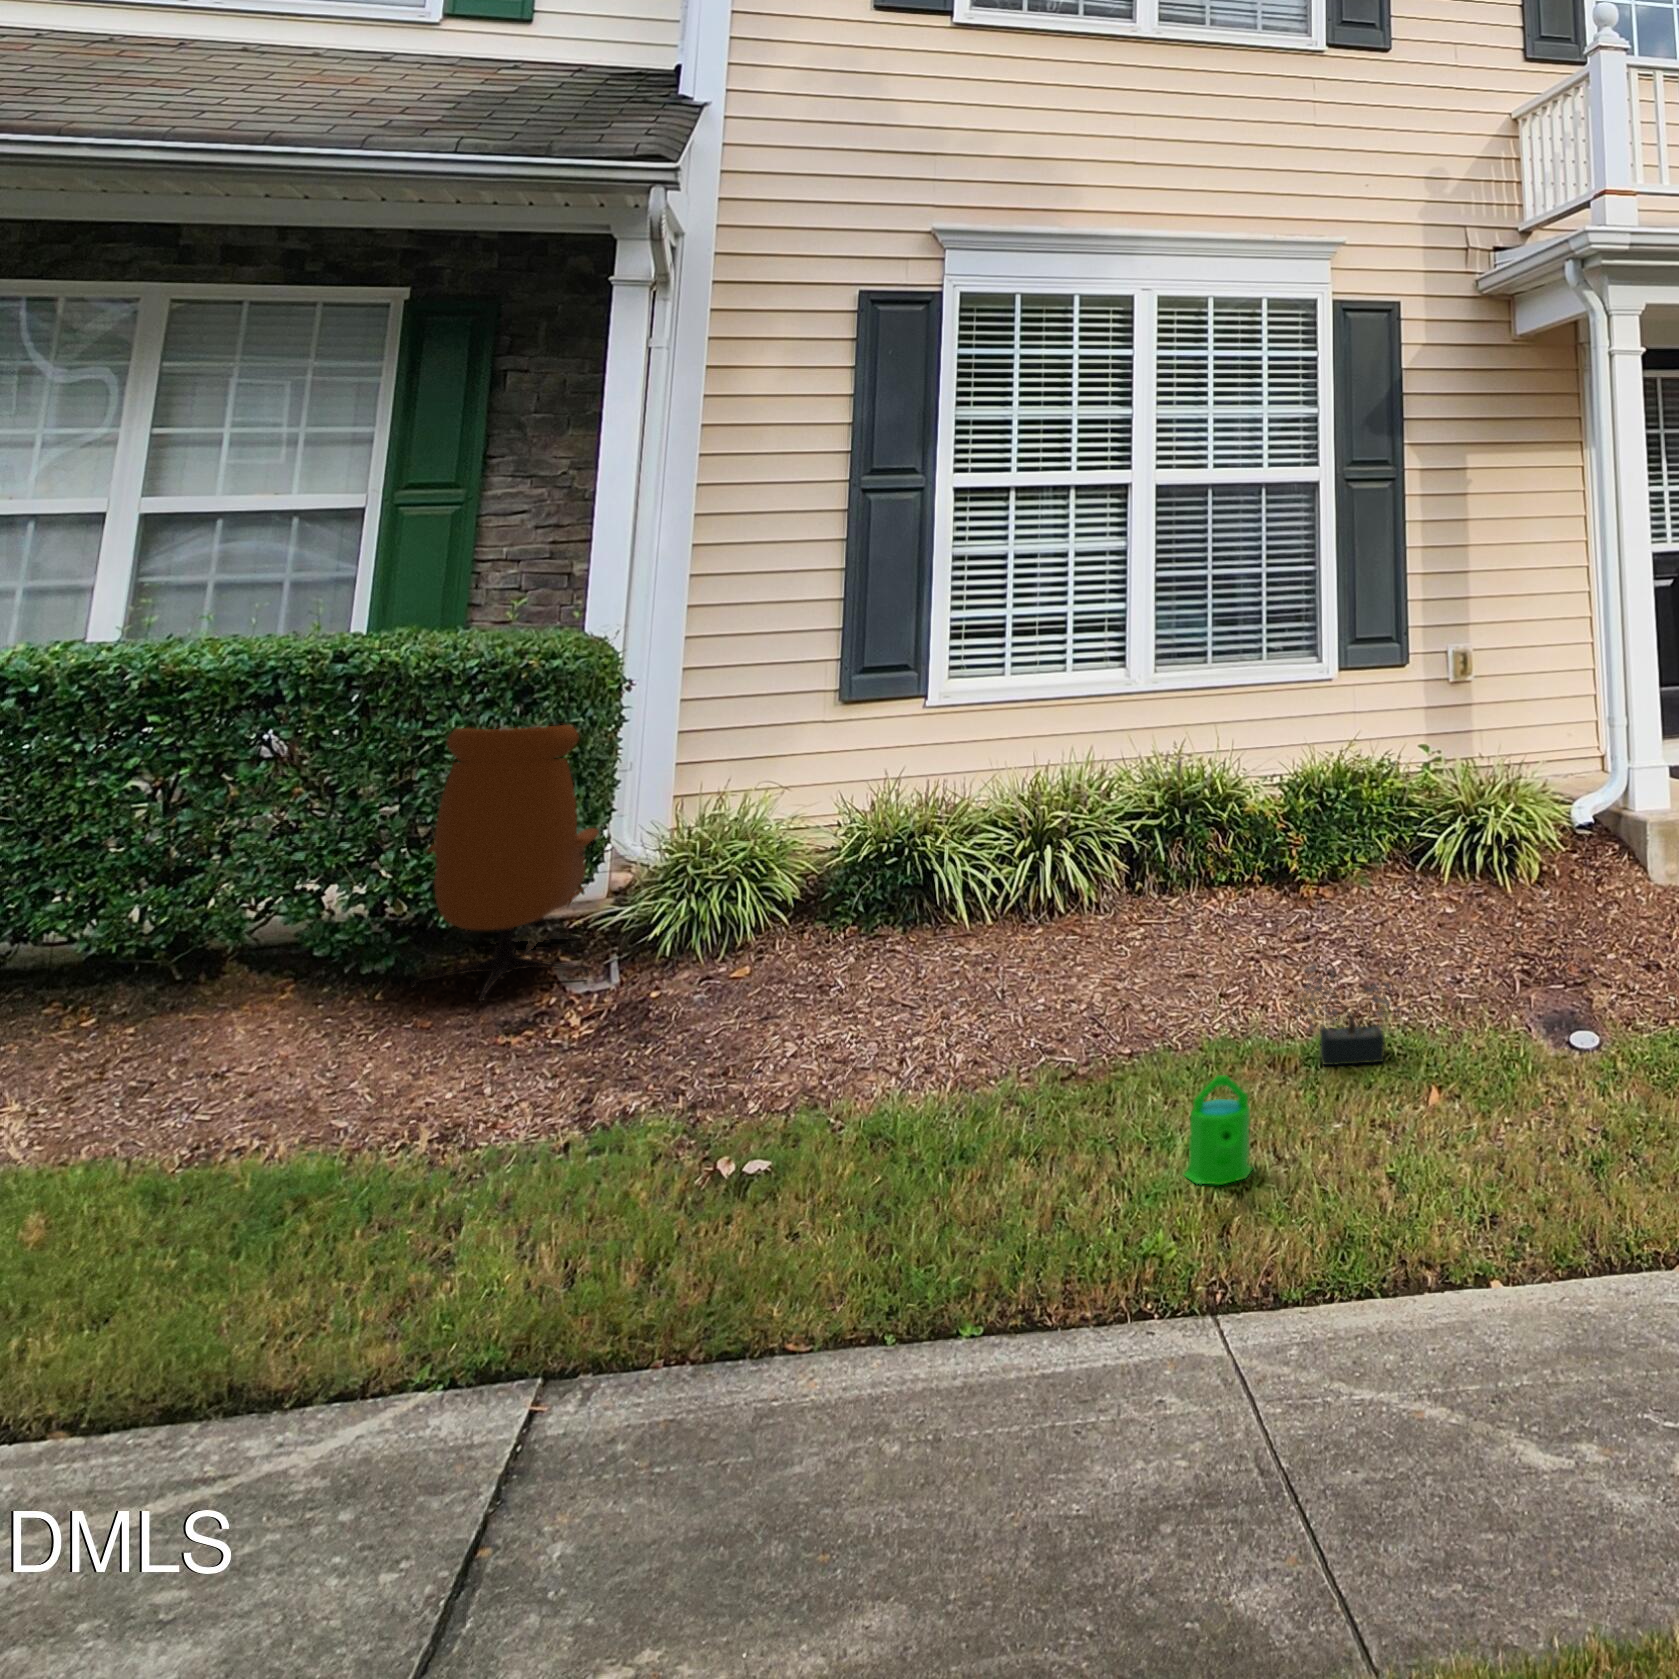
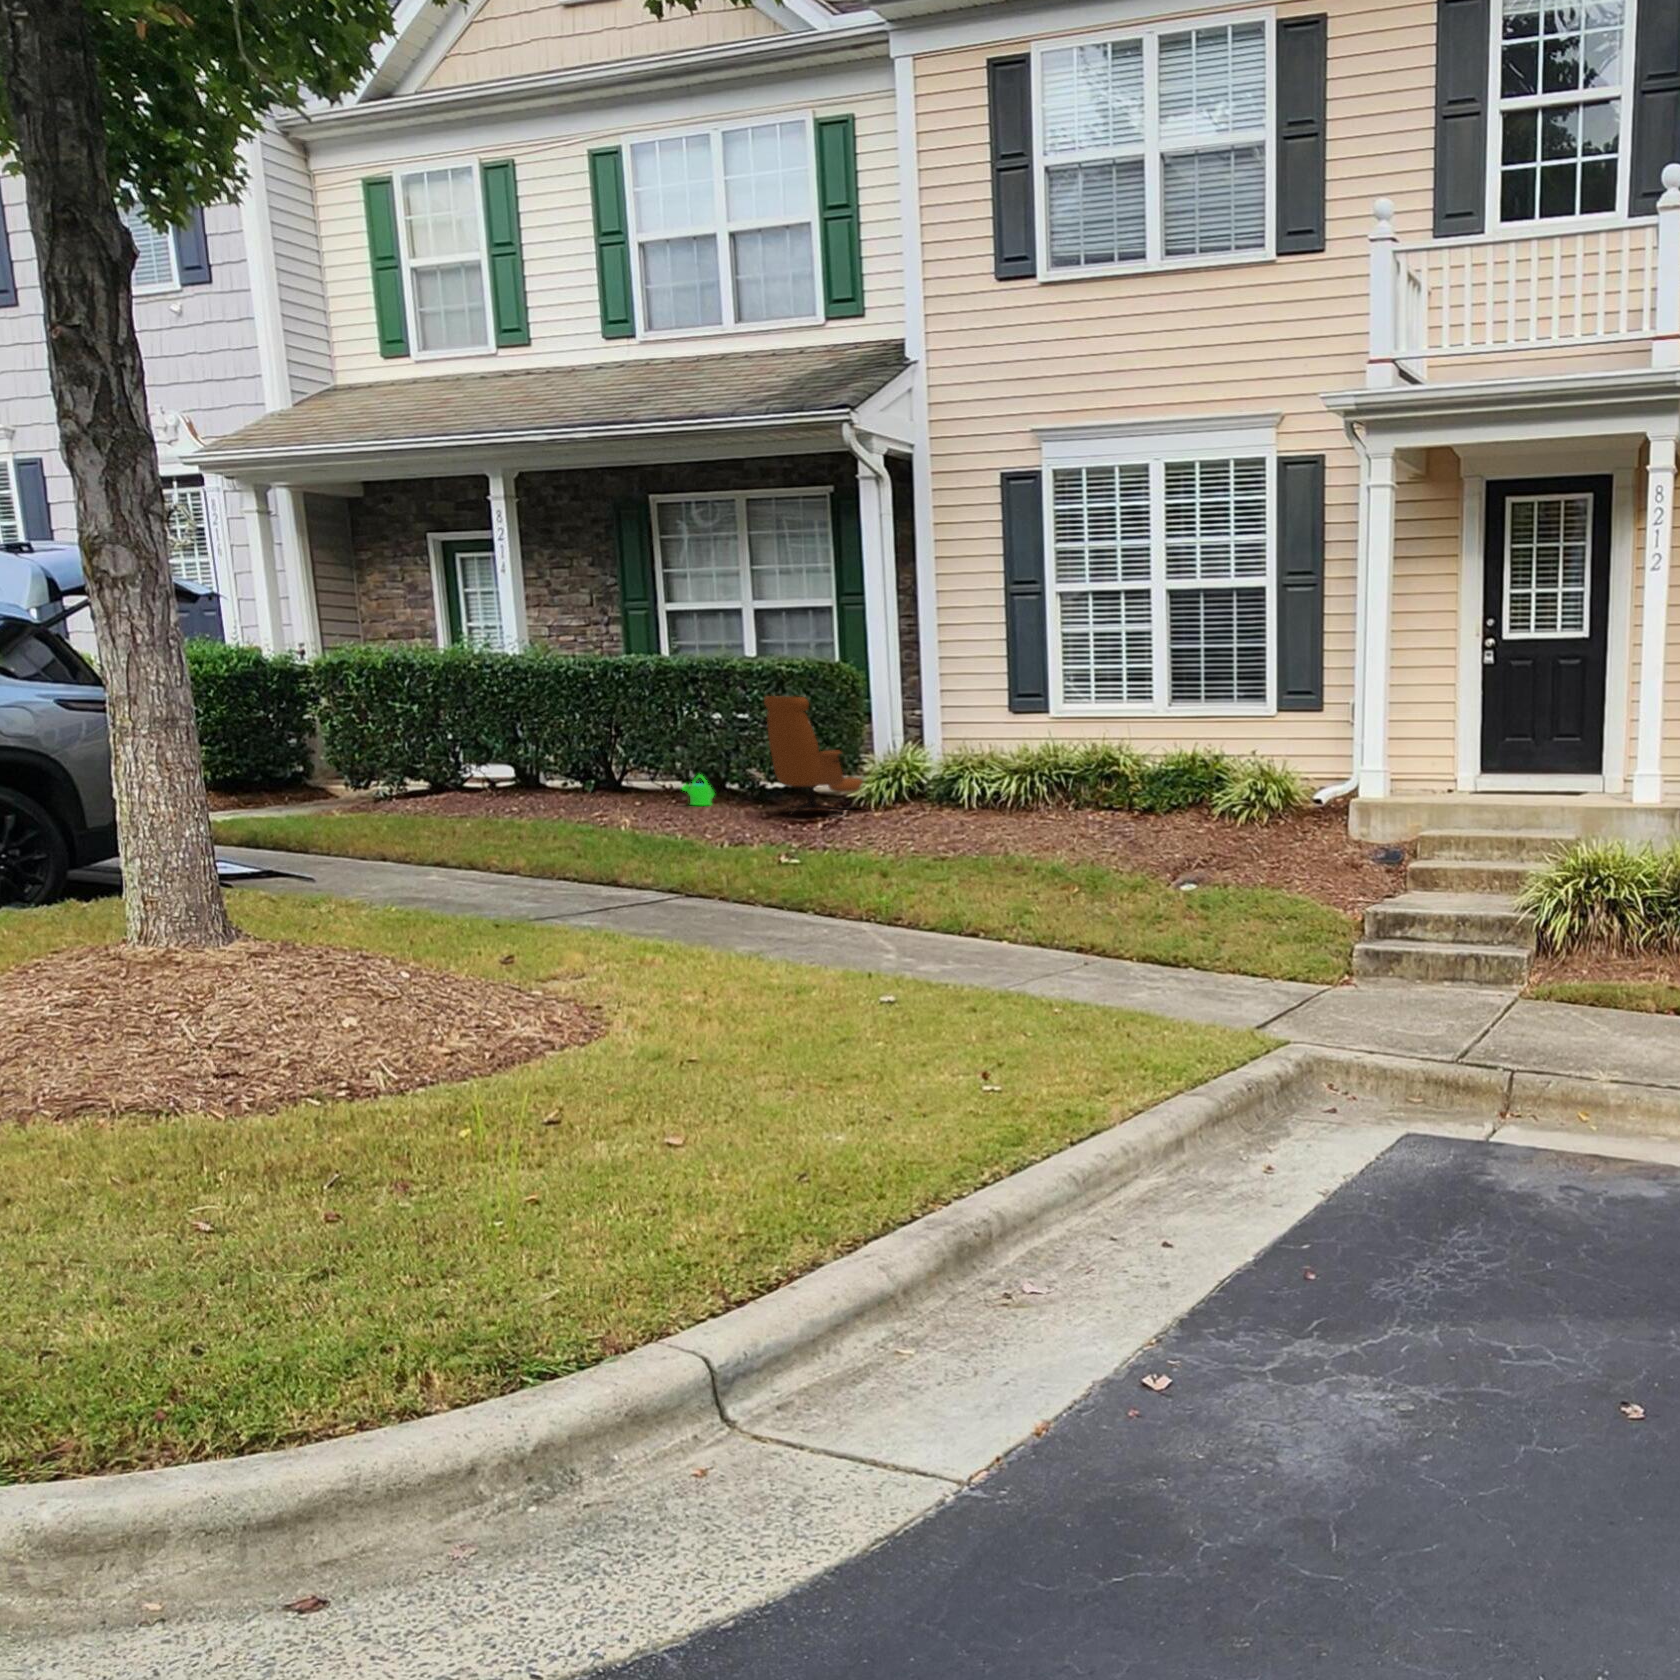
decorative plant: present [1295,965,1400,1065] -> none [1010,819,1063,866]
watering can: present [1184,1075,1253,1185] -> present [682,775,714,806]

